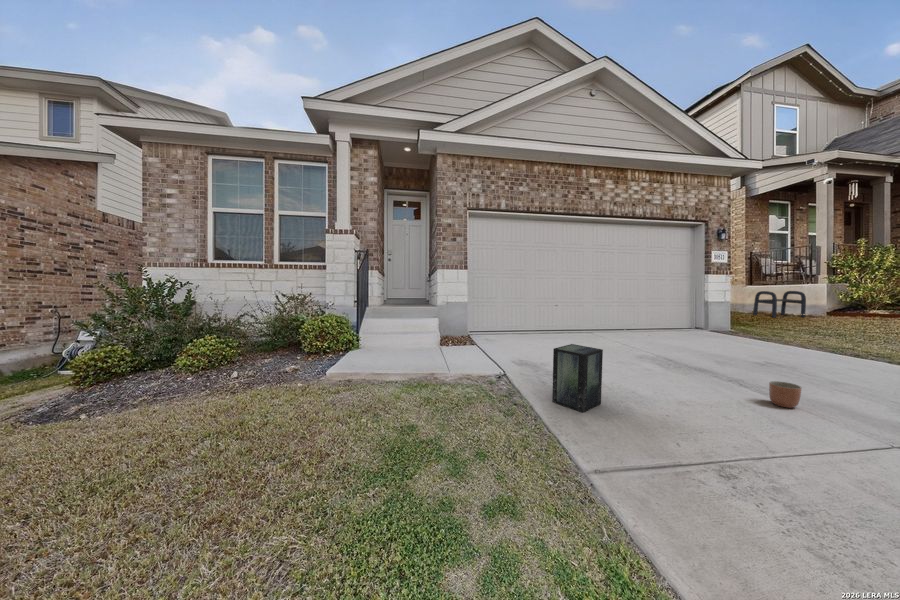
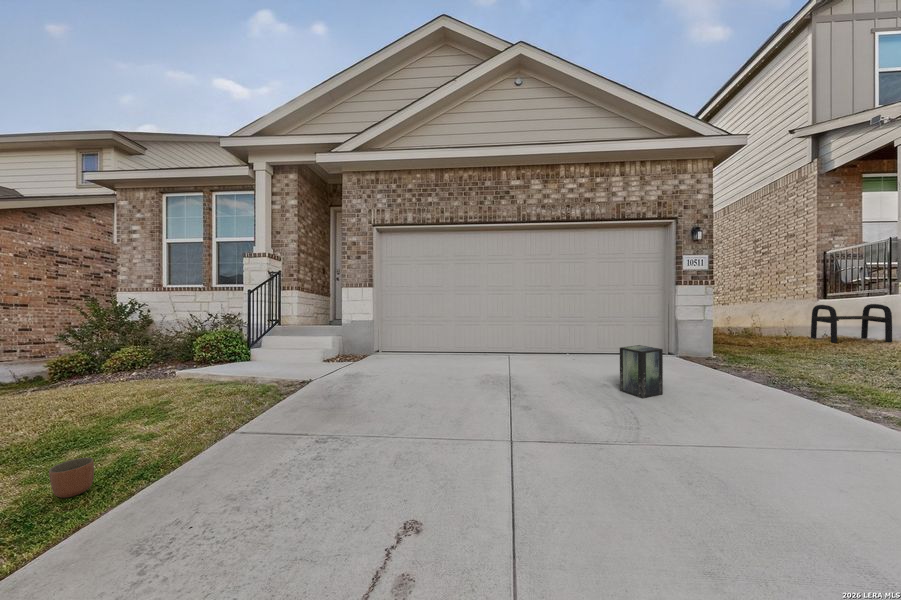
storage box: present [552,344,603,412] -> present [620,345,663,398]
planter: present [769,381,802,408] -> present [49,457,94,498]

